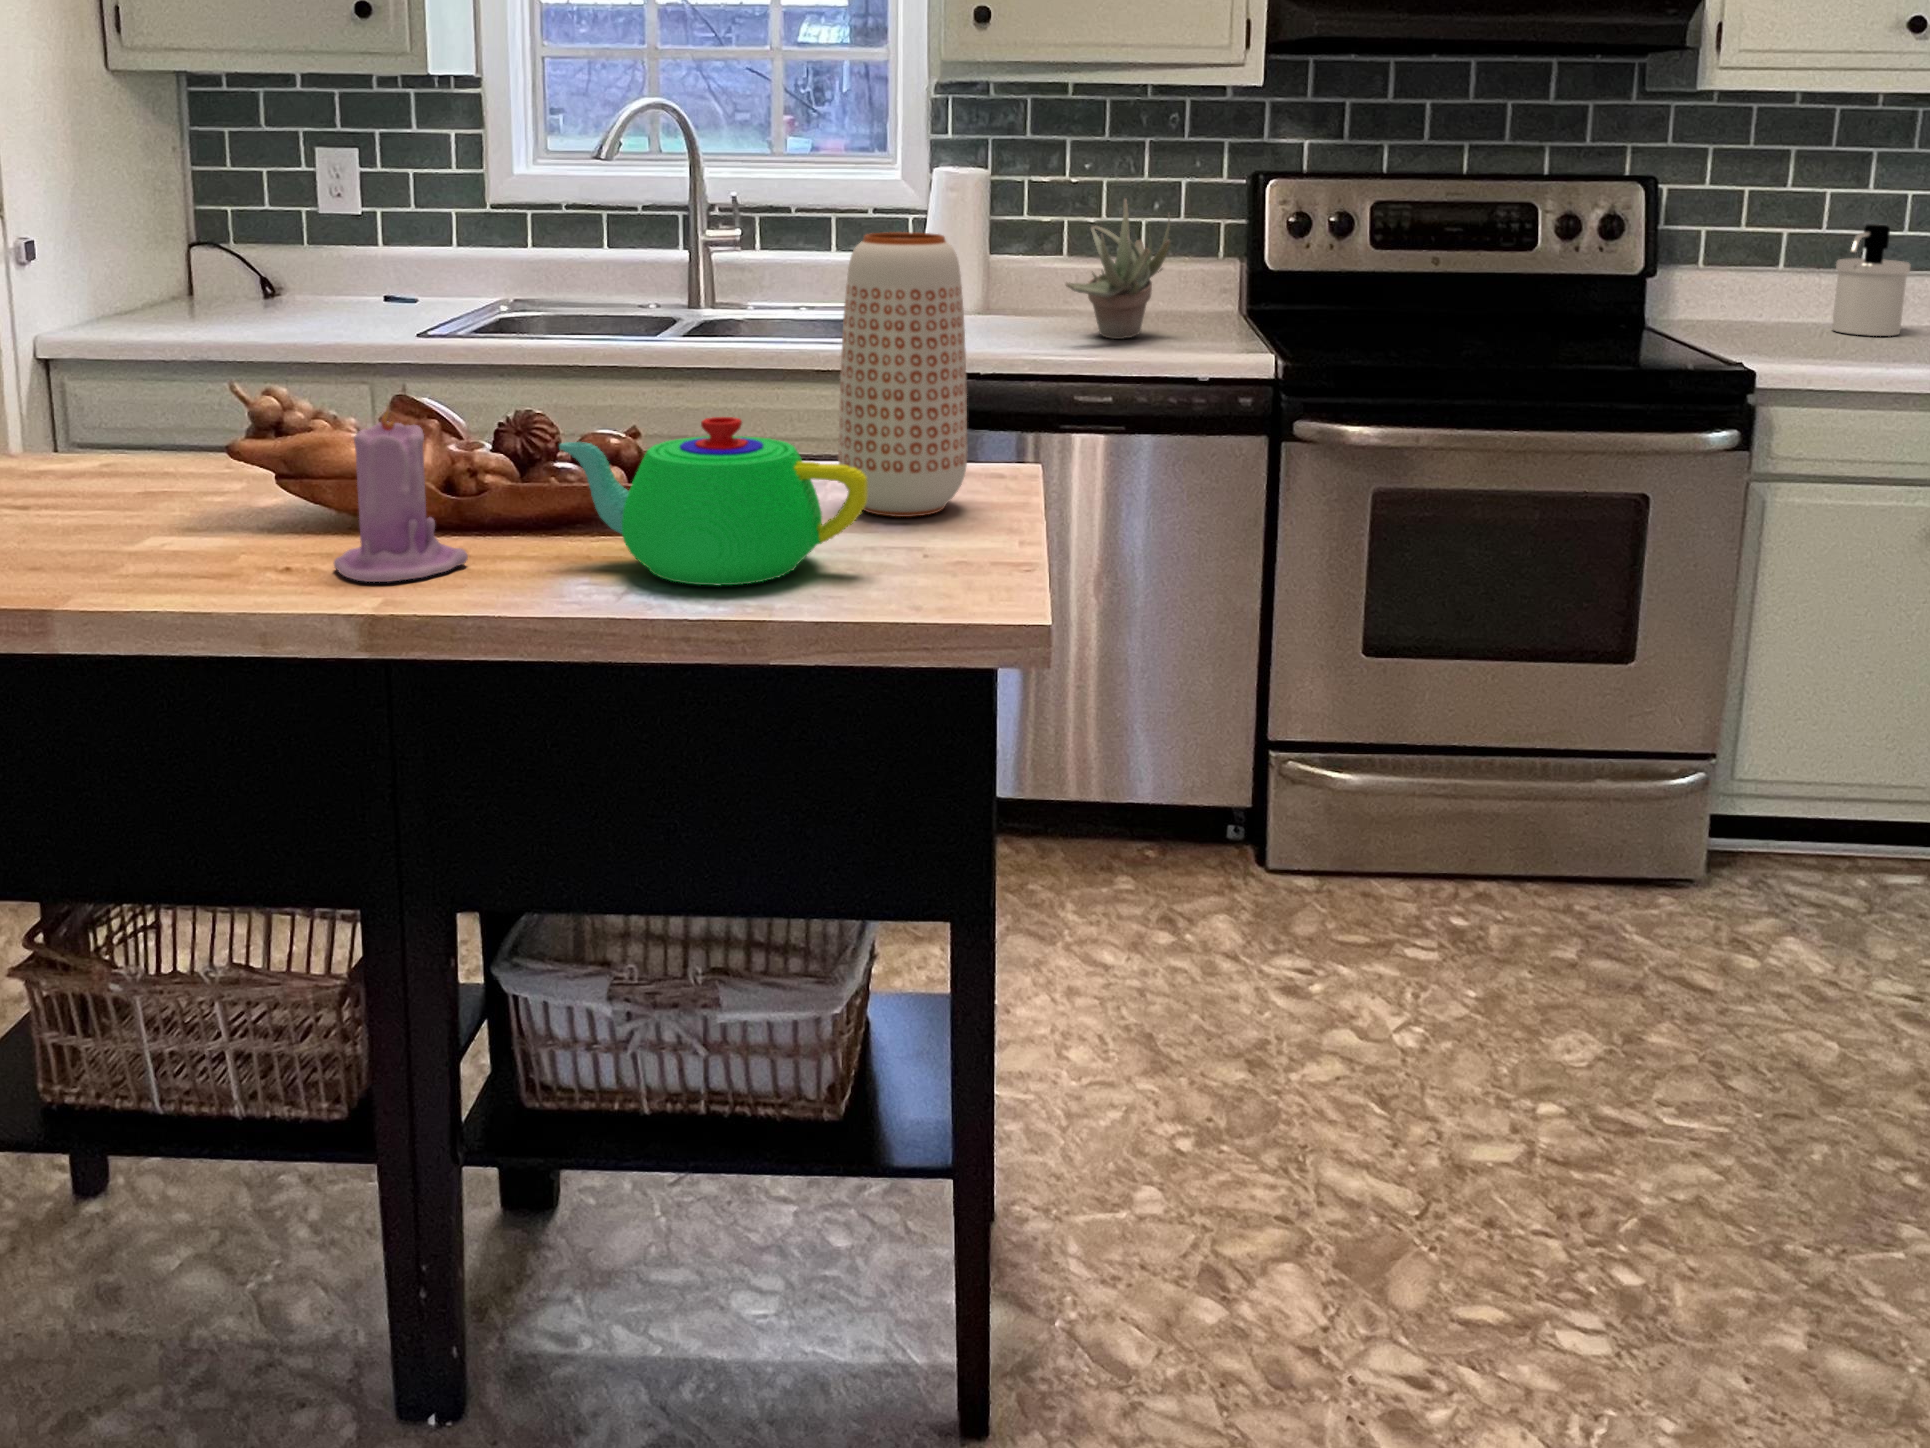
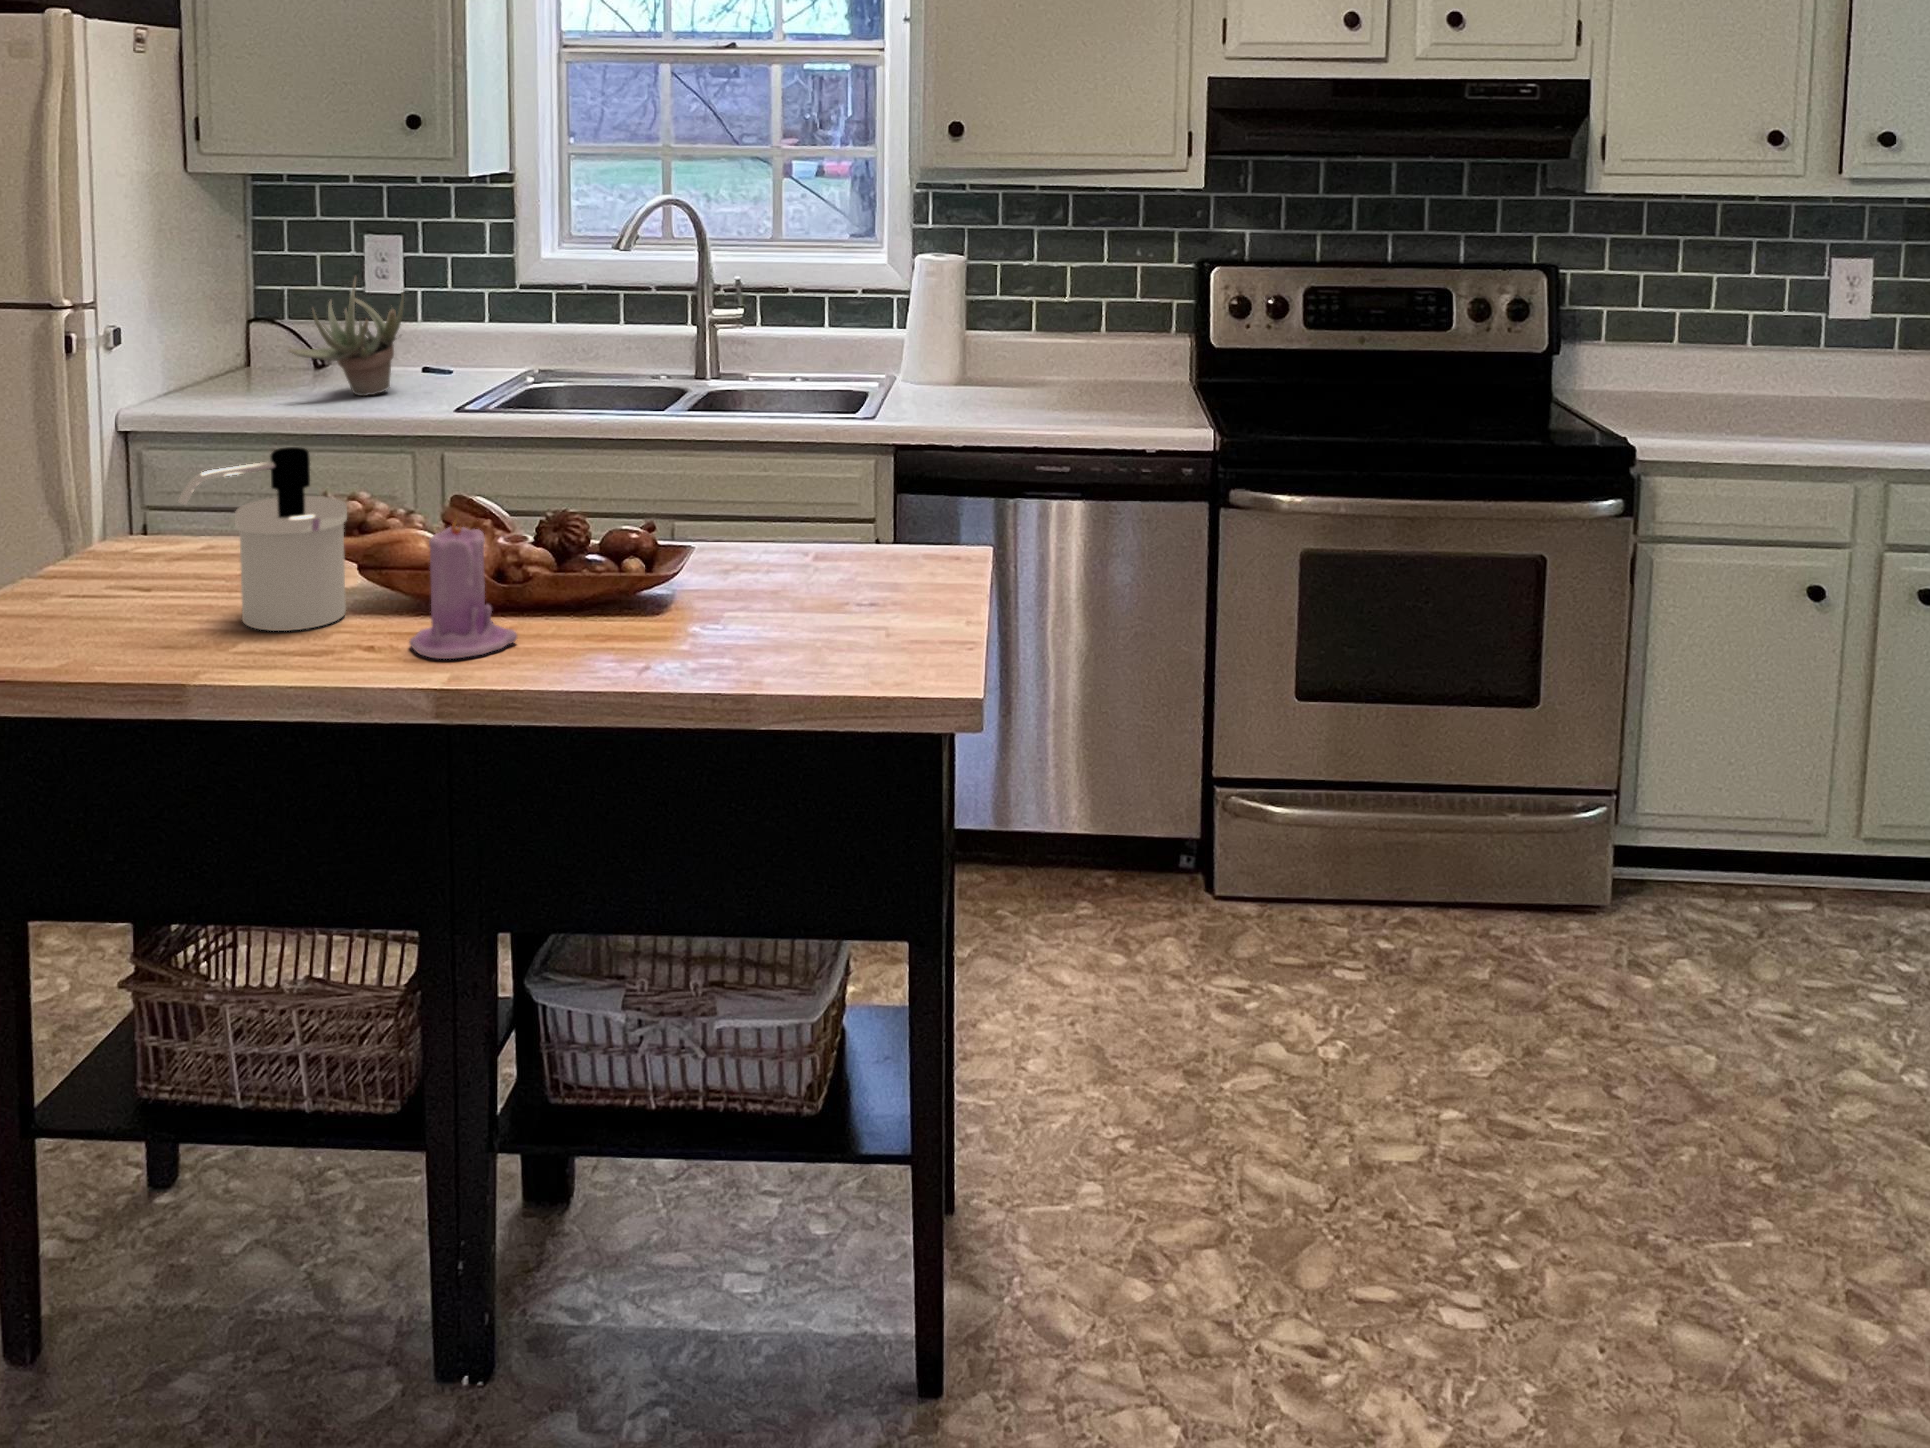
succulent plant: present [1066,199,1170,339] -> present [288,277,404,396]
soap dispenser: present [1832,224,1910,336] -> present [178,447,347,631]
vase: present [838,232,967,517] -> none [820,361,927,597]
teapot: present [559,417,868,585] -> none [593,523,841,662]

